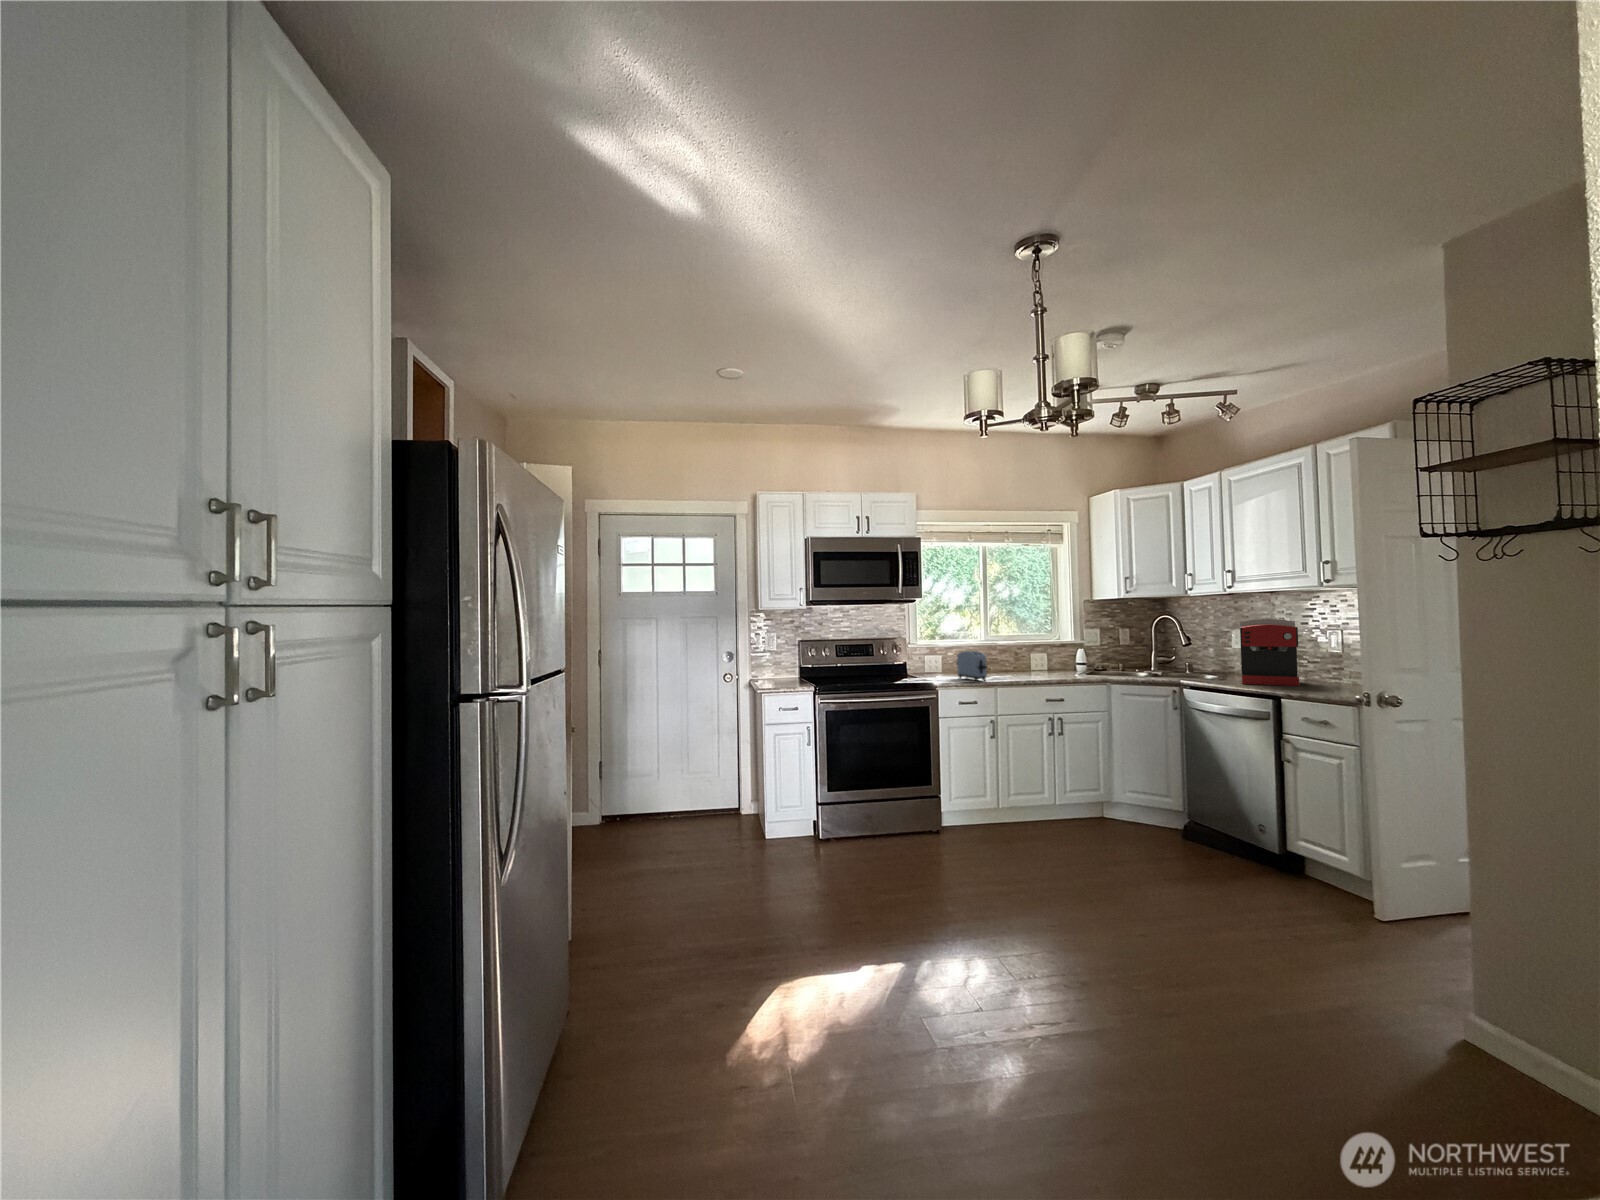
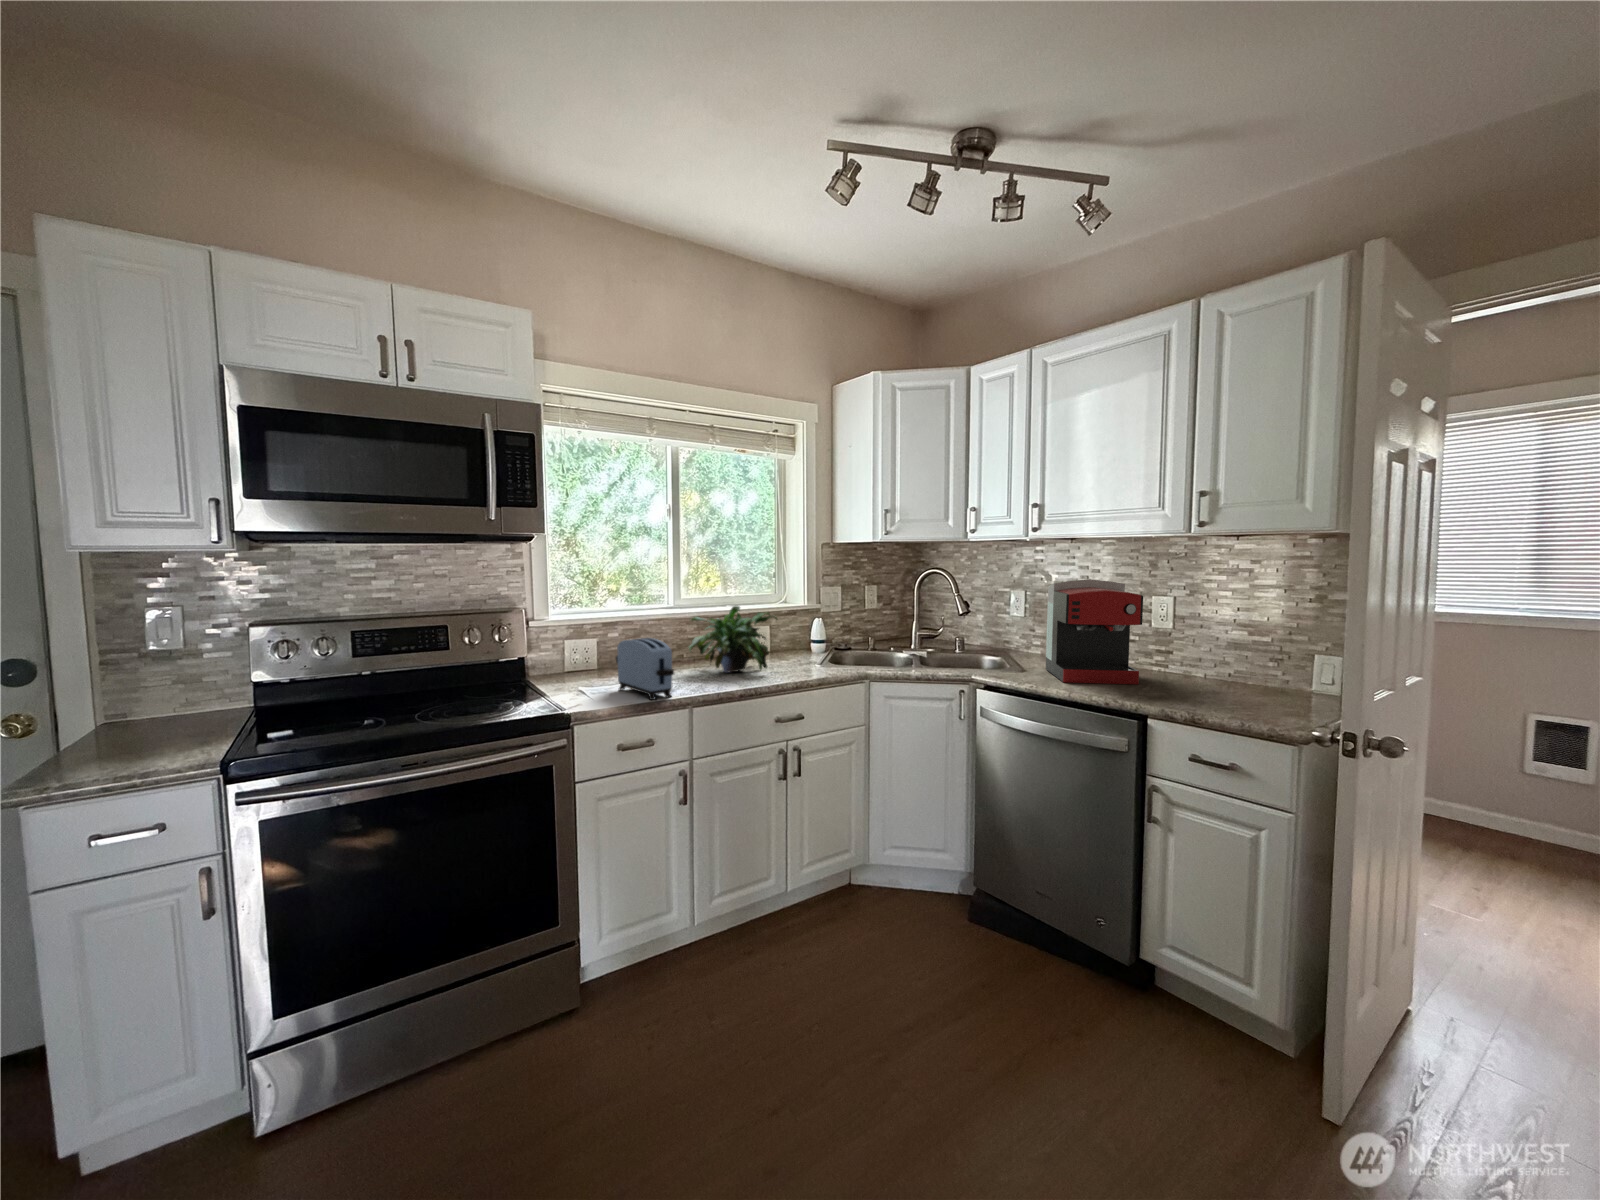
potted plant: none [995,636,1049,676] -> present [689,606,777,672]

